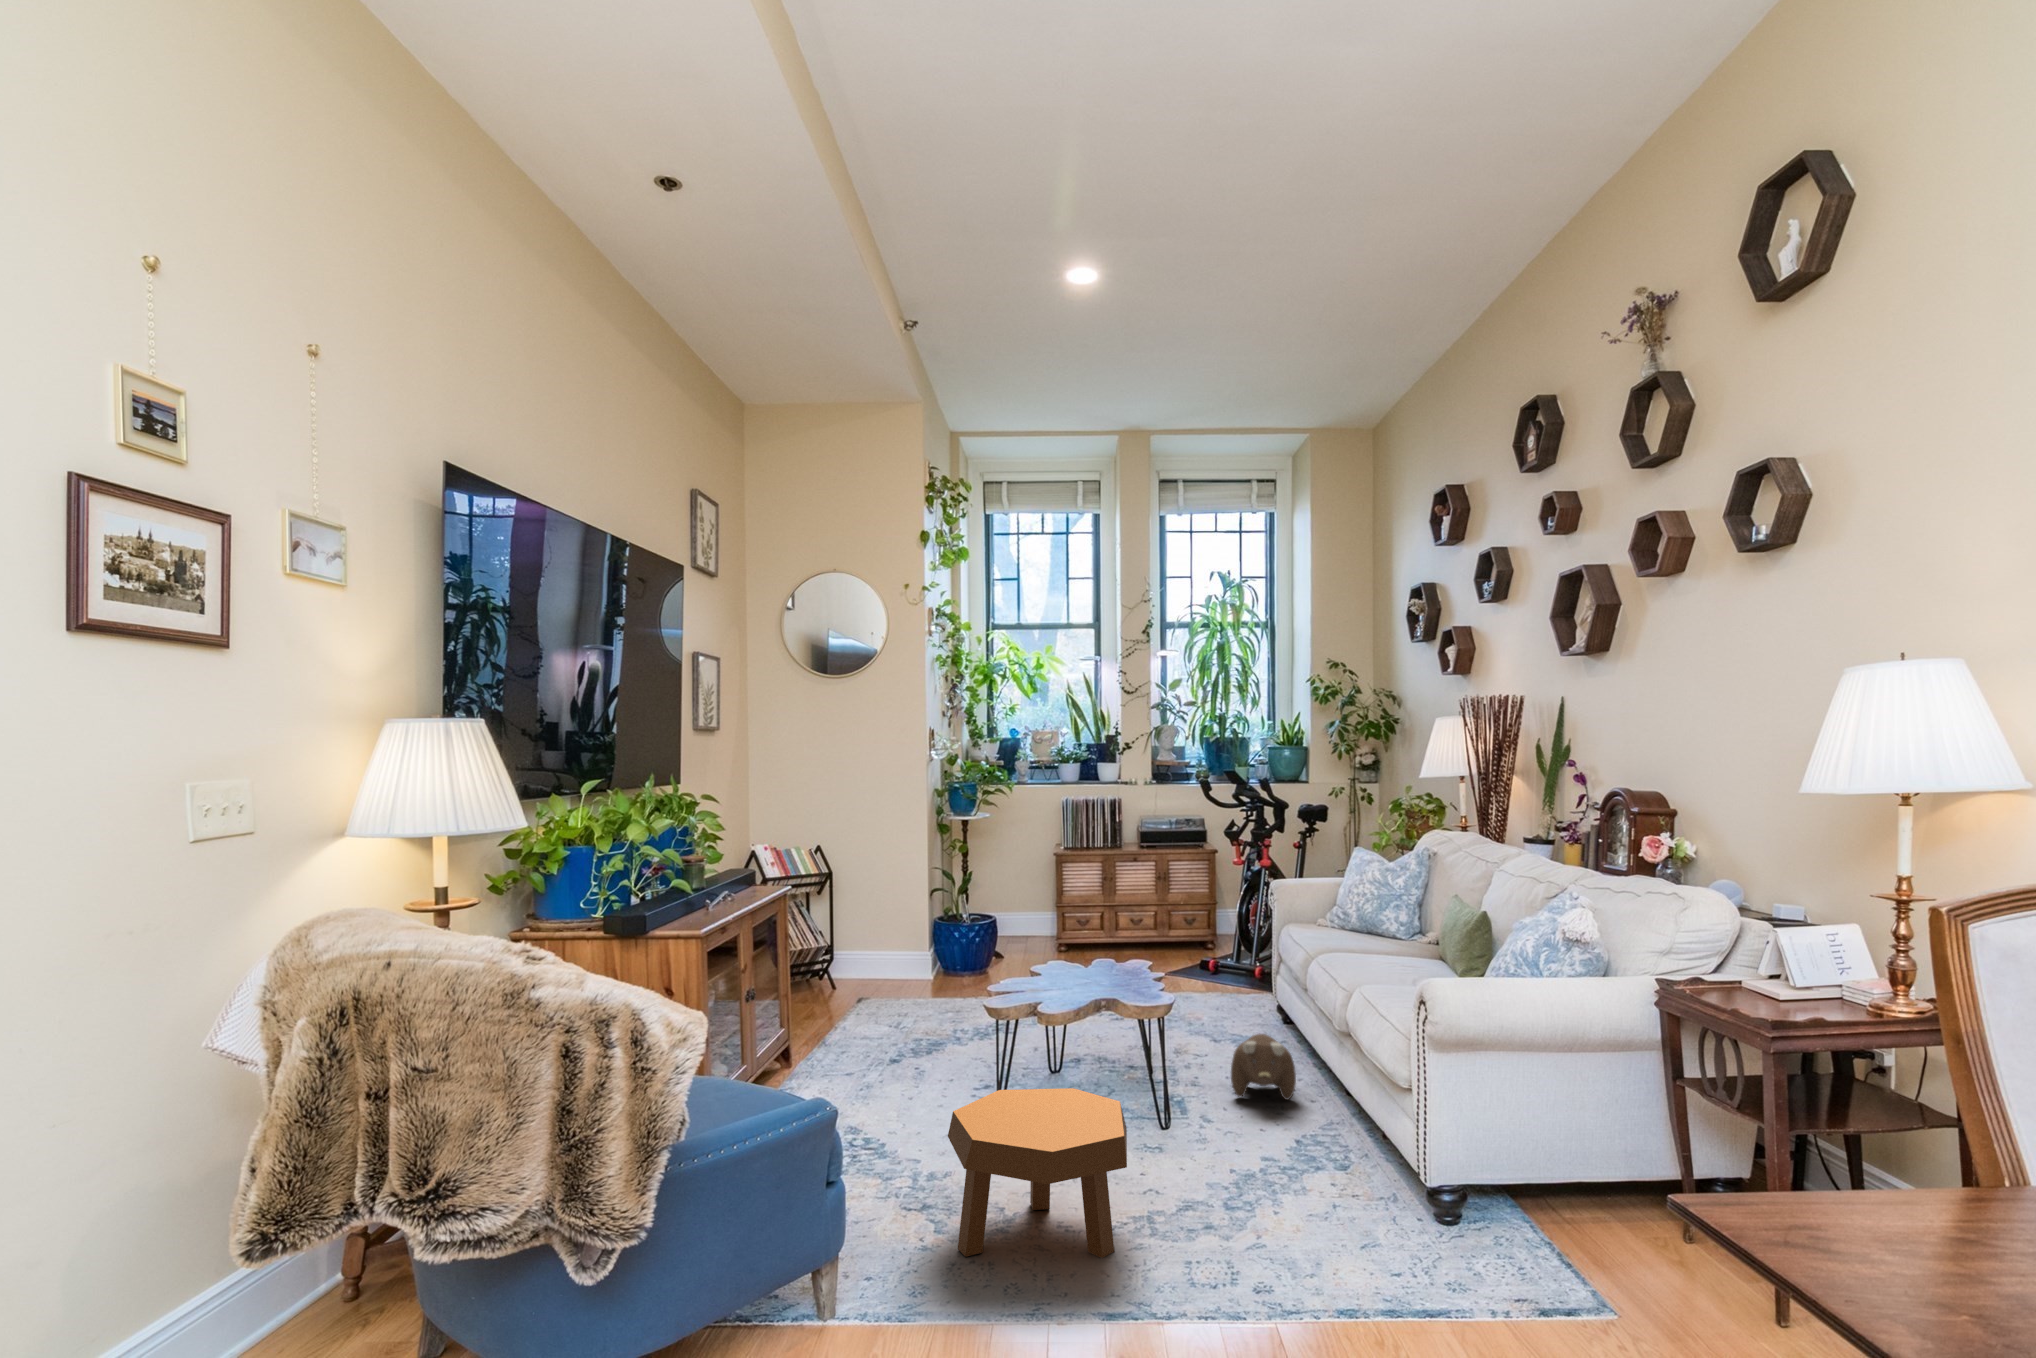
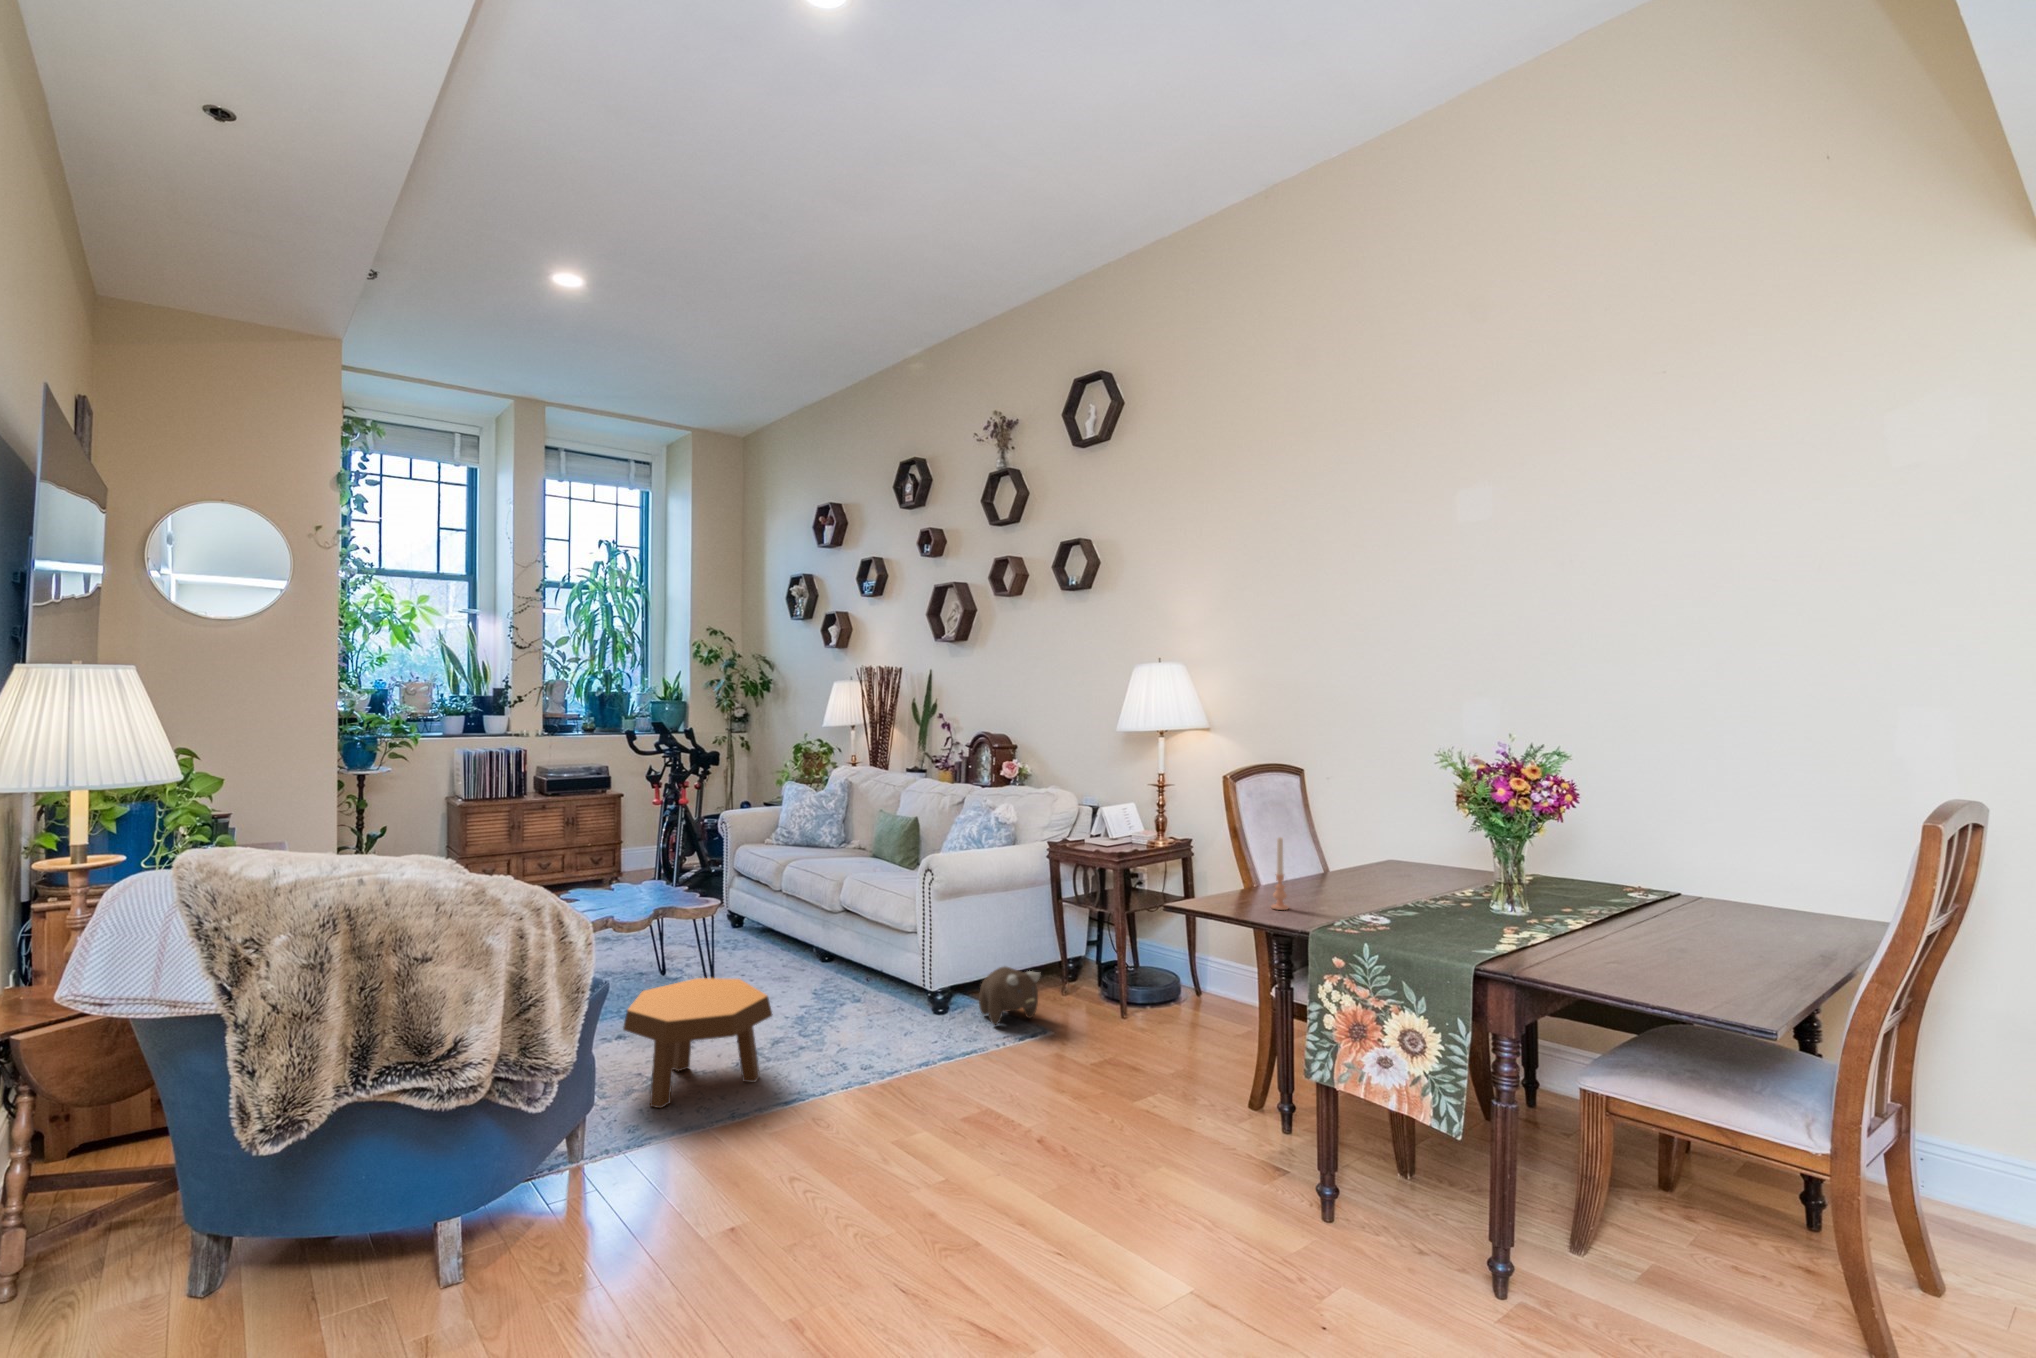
plush toy: present [1231,1034,1296,1100] -> present [979,967,1041,1025]
candle: none [1874,1041,1941,1264] -> present [1271,837,1289,910]

